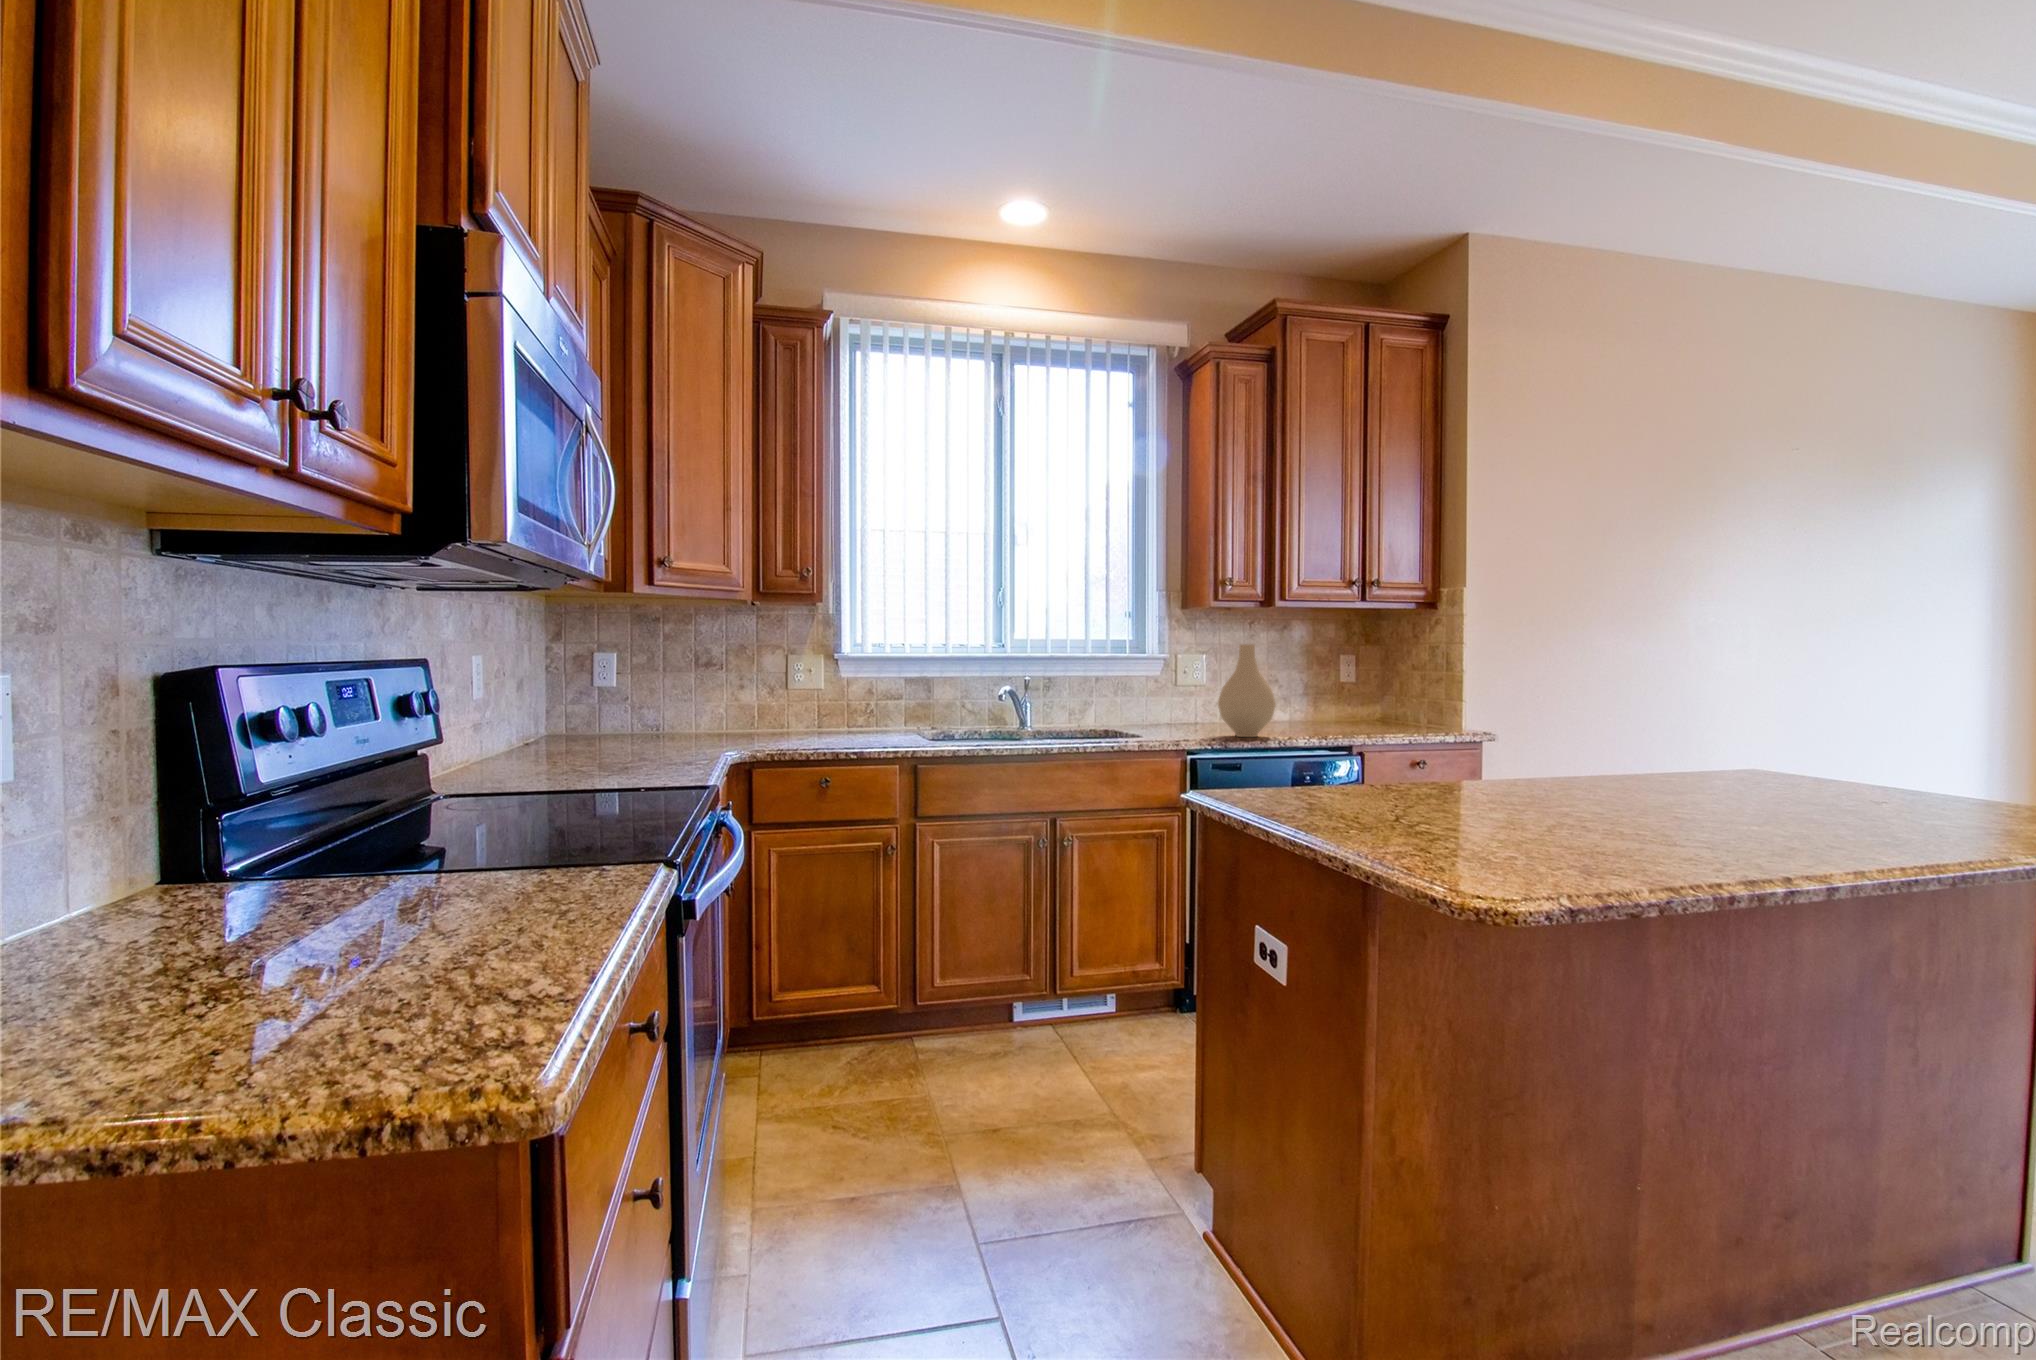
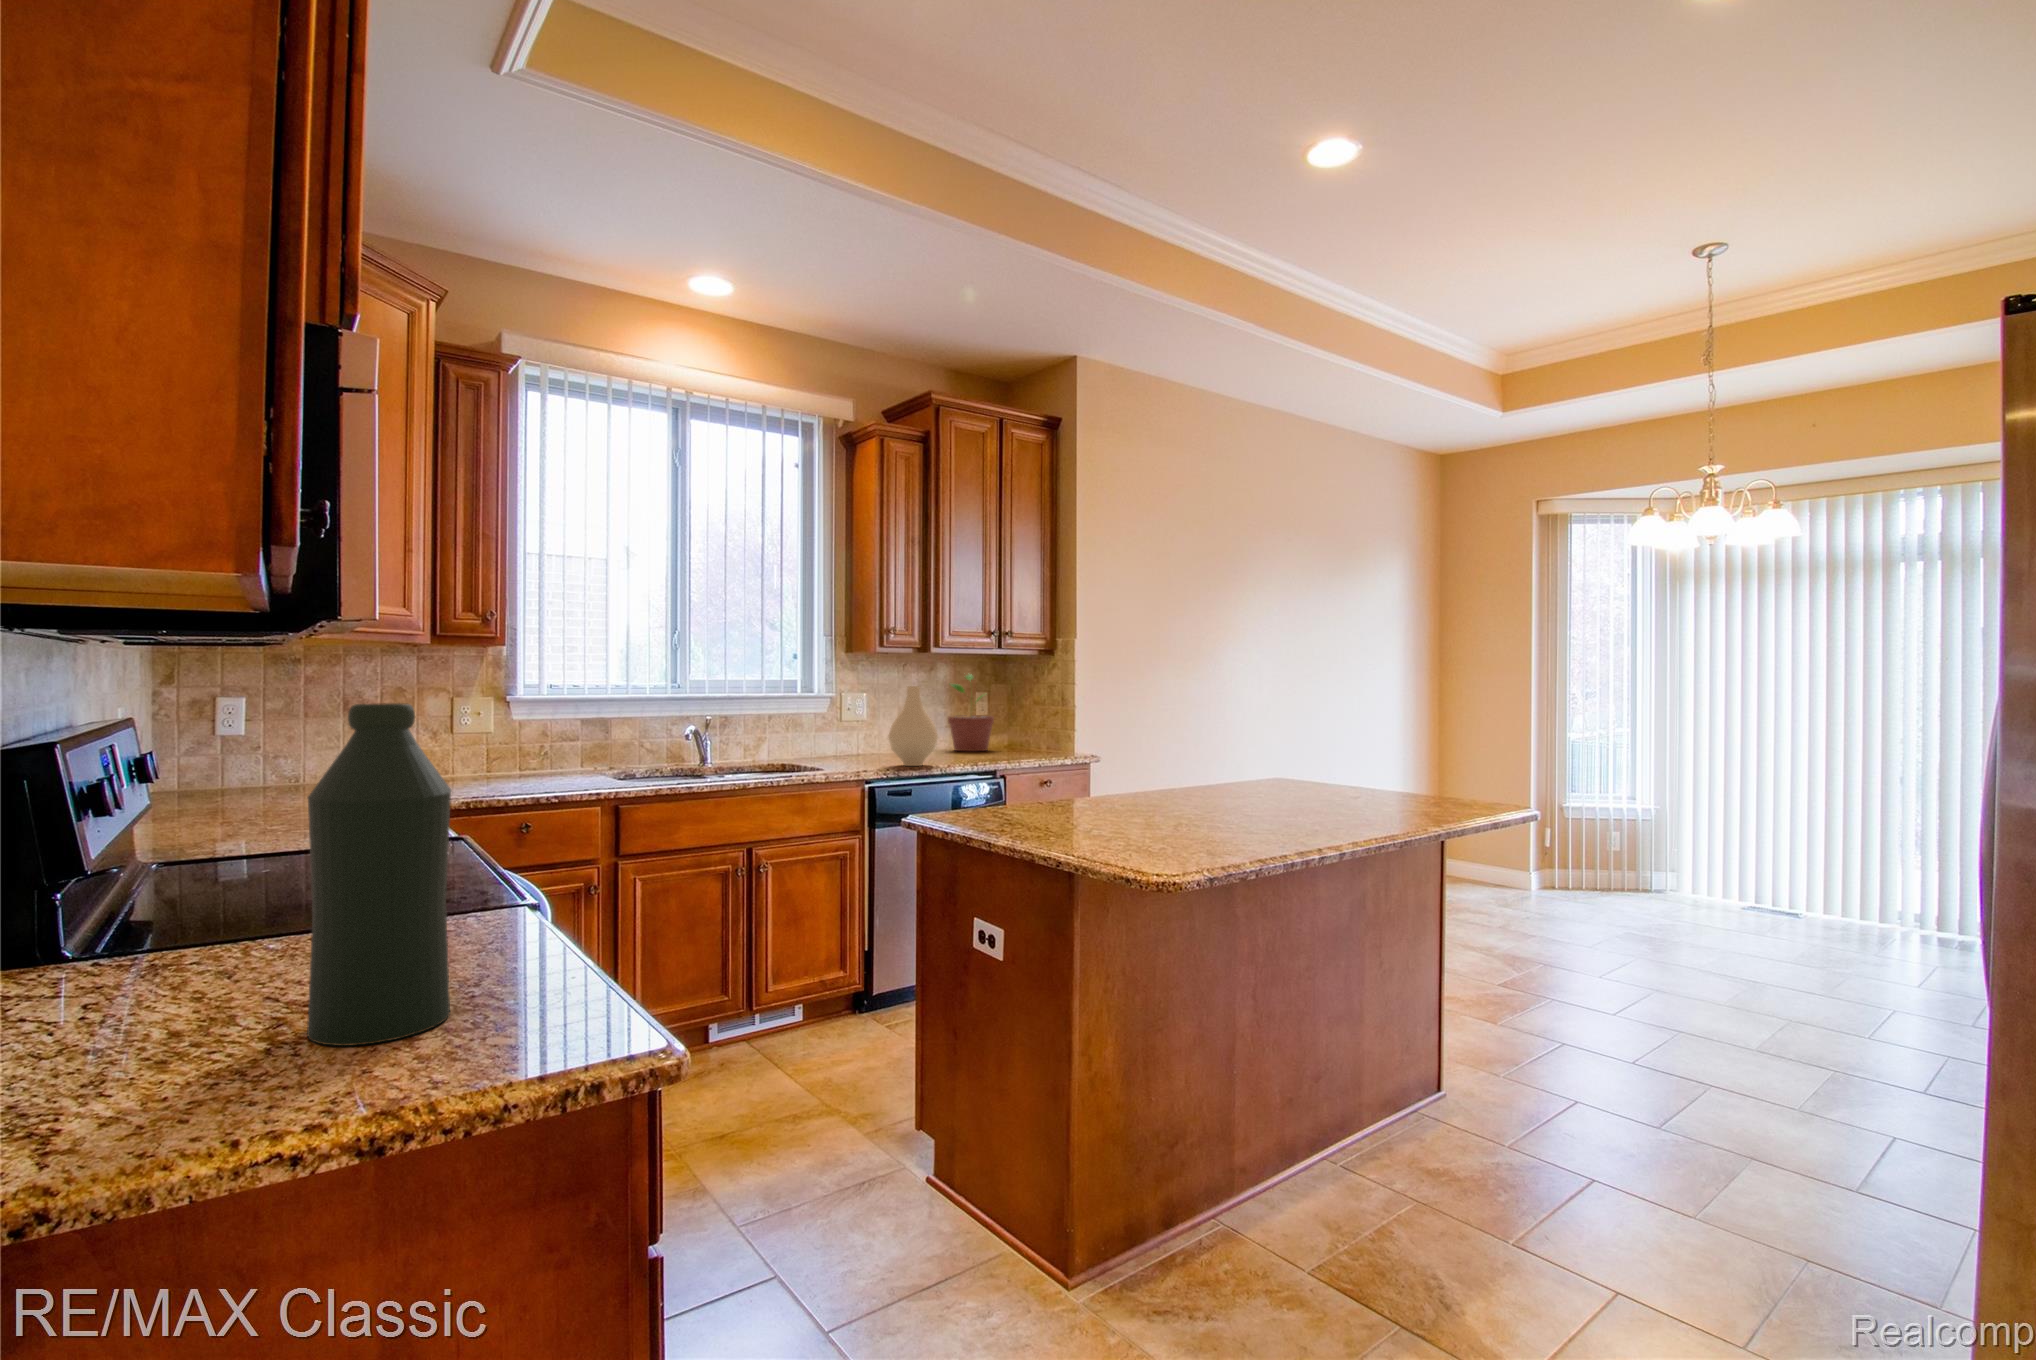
bottle: none [247,611,424,1012] -> present [307,703,451,1046]
potted plant: none [1304,632,1360,724] -> present [948,674,994,751]

